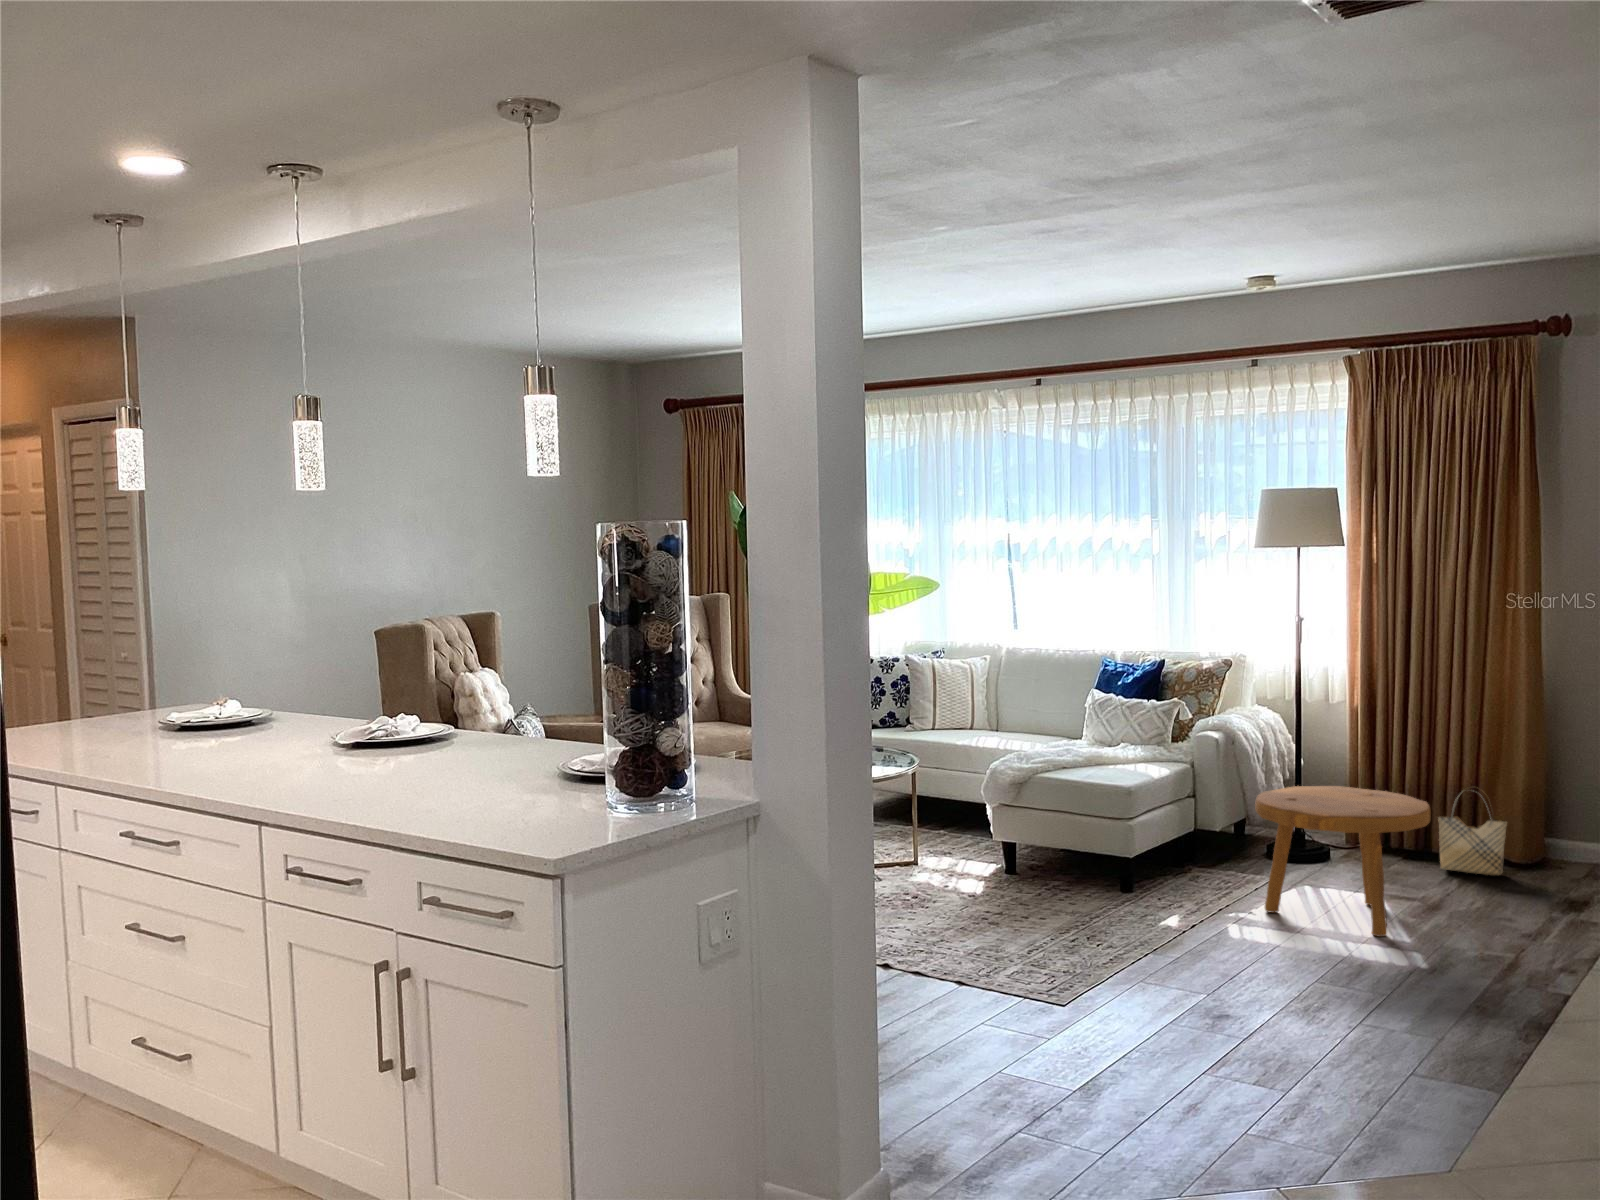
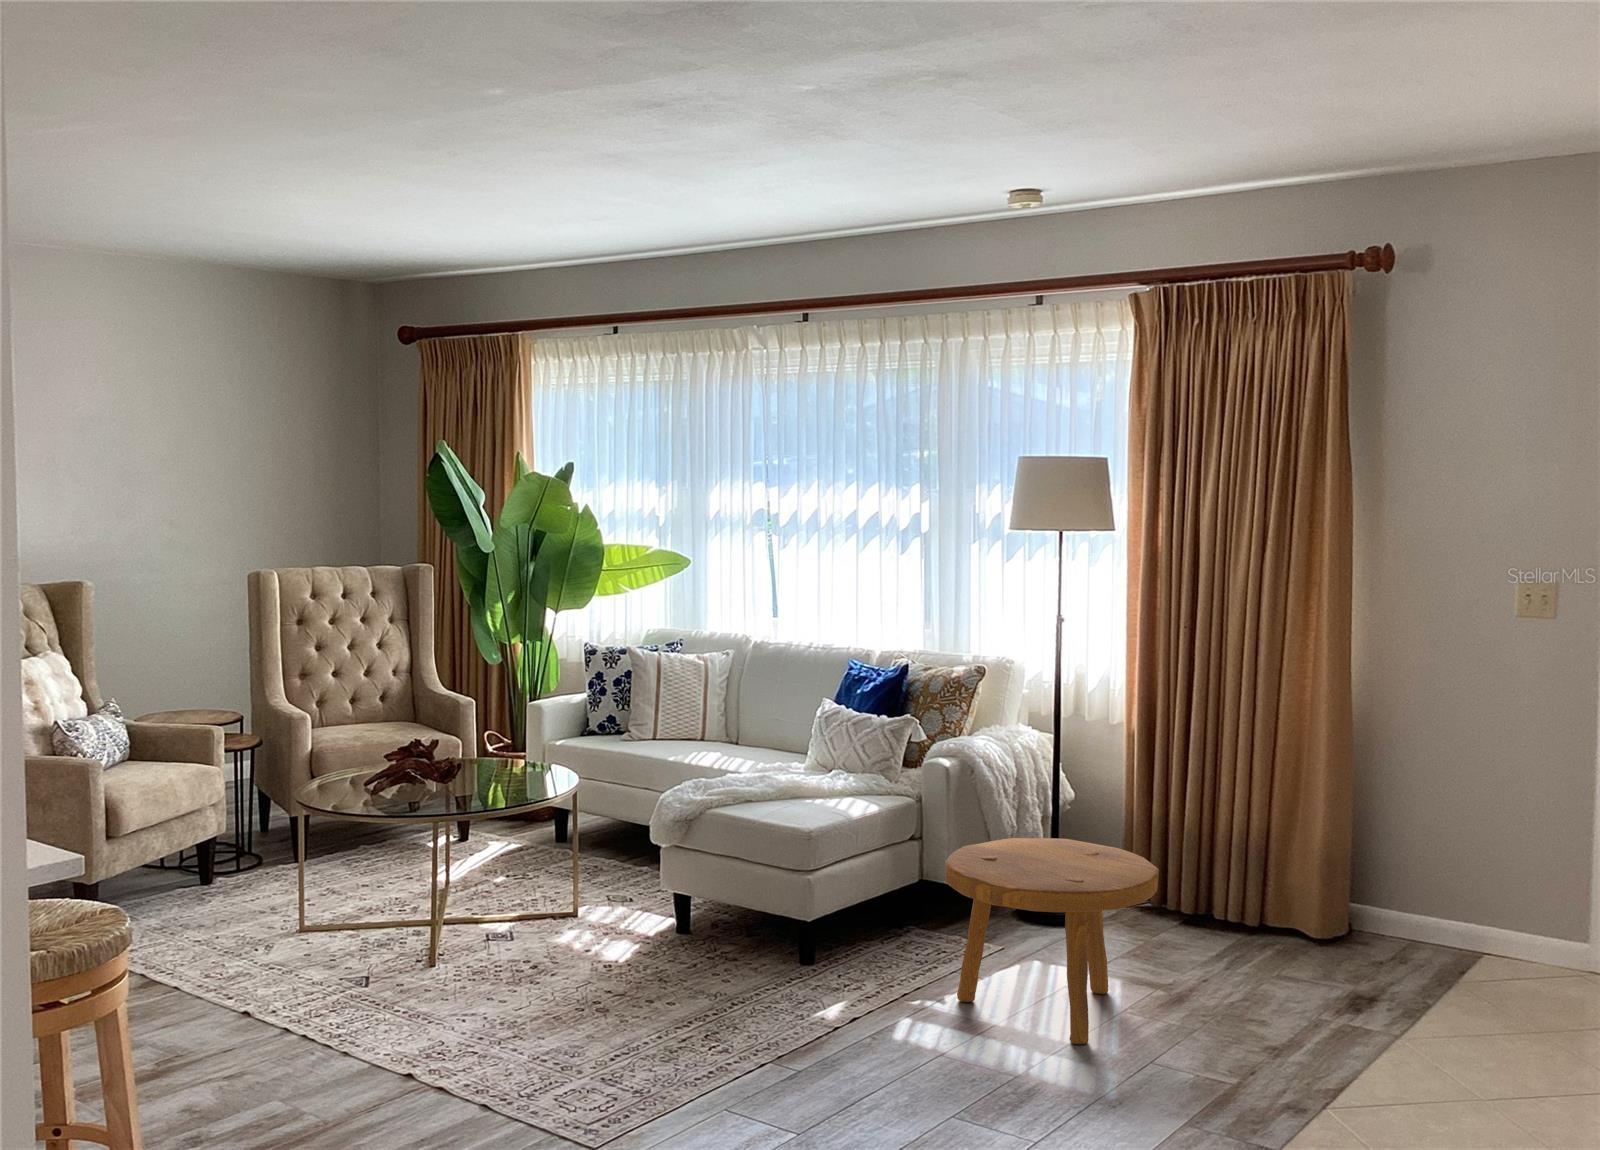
woven basket: present [1438,786,1507,875] -> none [1213,835,1296,949]

